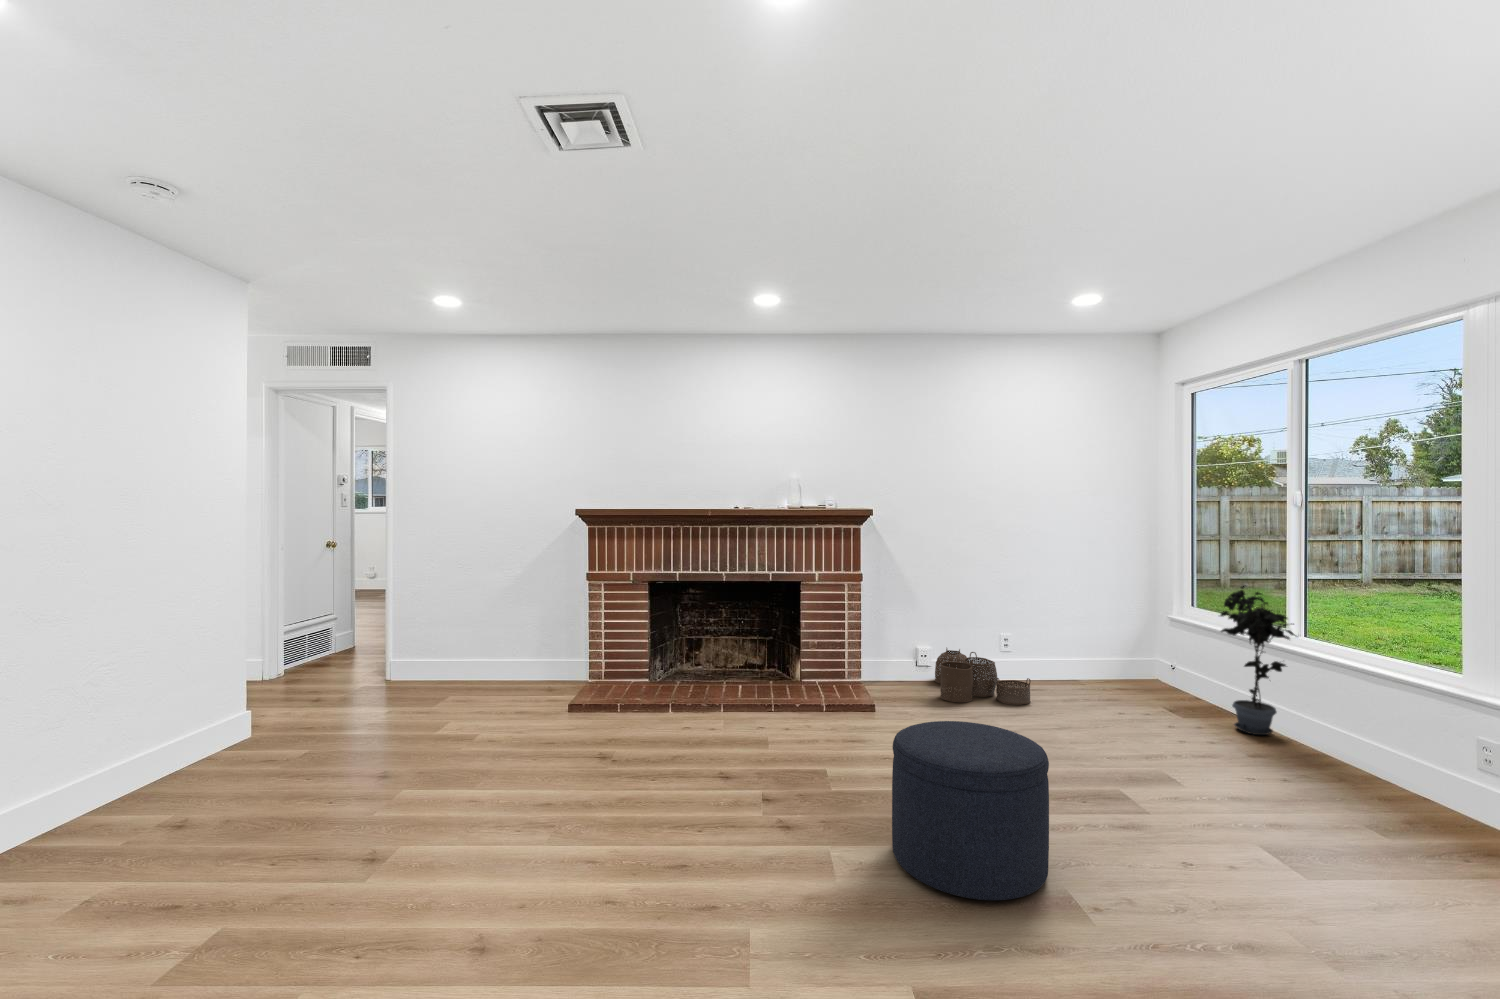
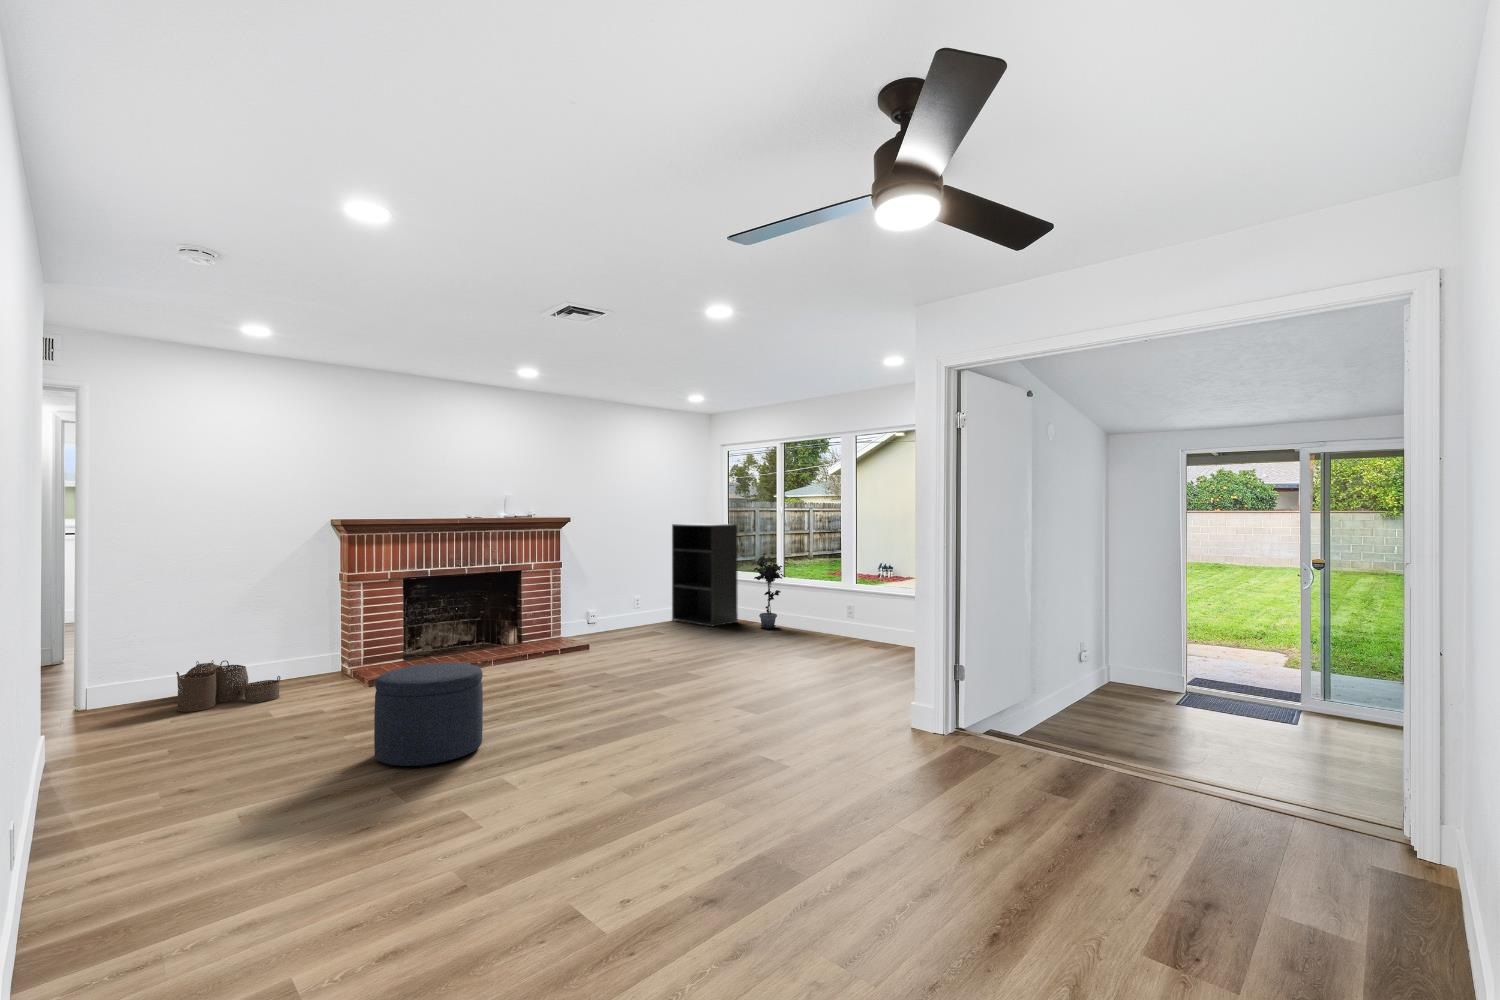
bookshelf: none [1076,522,1196,705] -> present [672,524,738,626]
woven basket: present [935,649,1031,705] -> present [176,660,280,712]
ottoman: present [892,721,1049,900] -> present [374,663,483,766]

